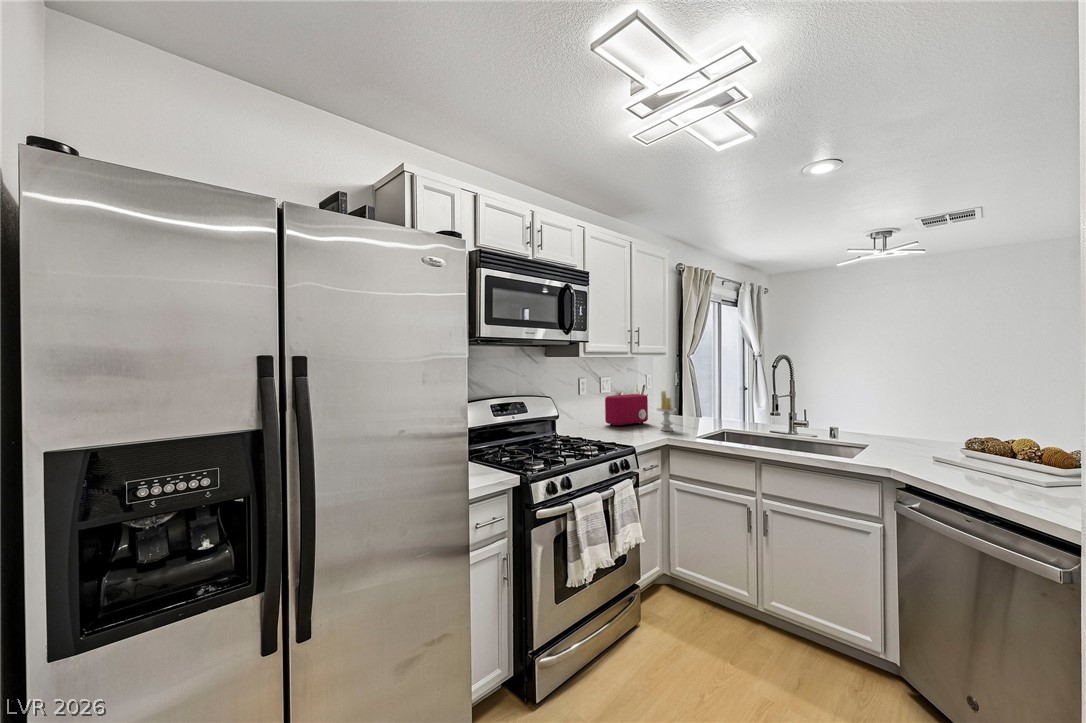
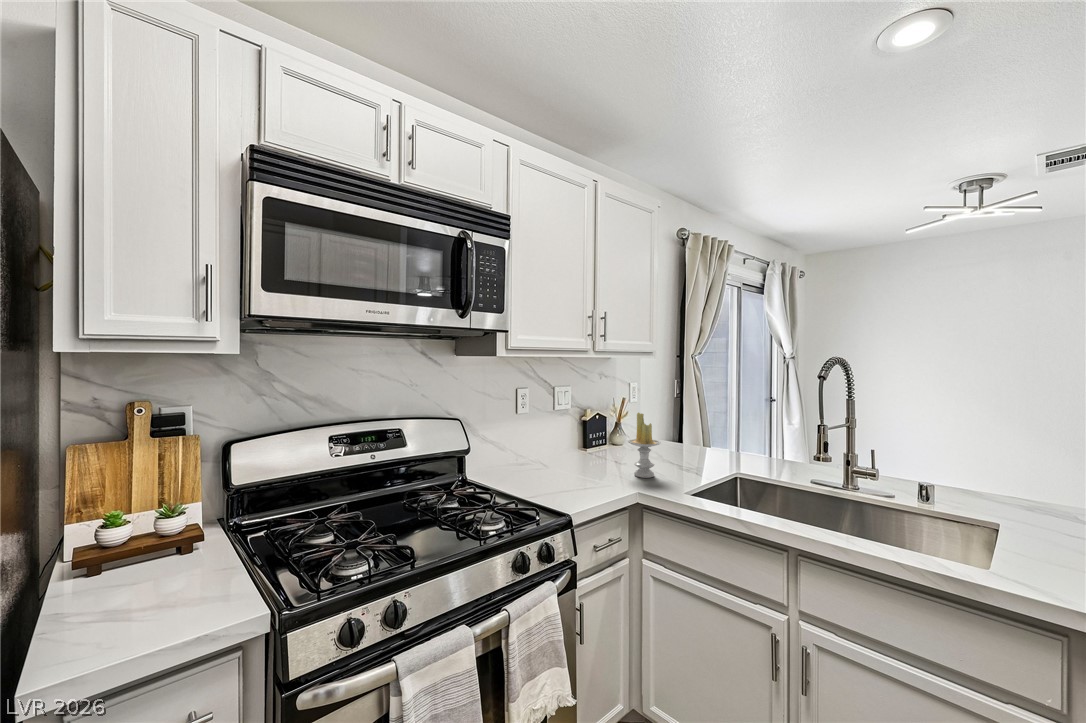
toaster: present [605,394,648,427] -> none [556,413,622,465]

